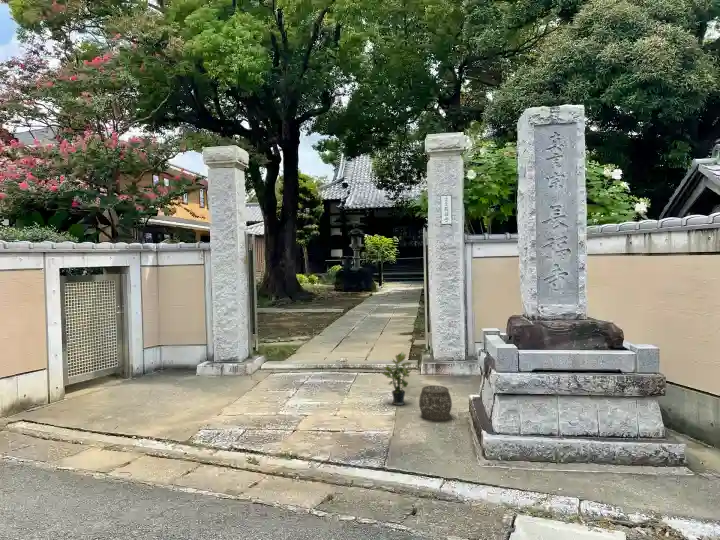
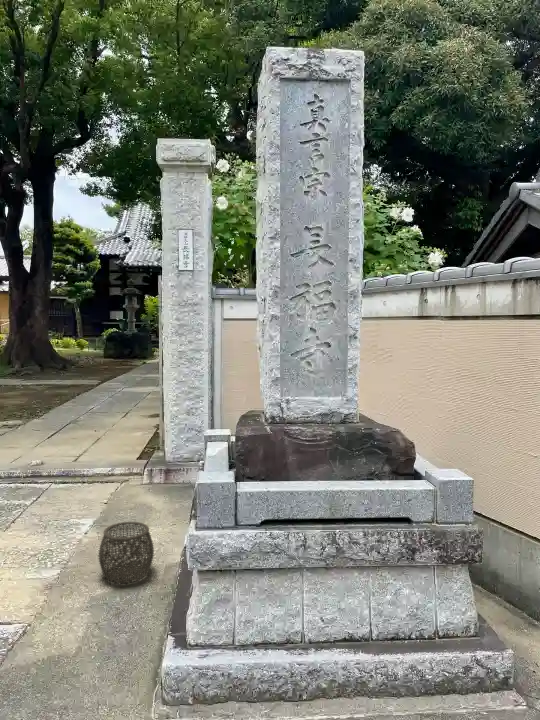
potted plant: present [384,352,411,405] -> none [54,463,103,550]

